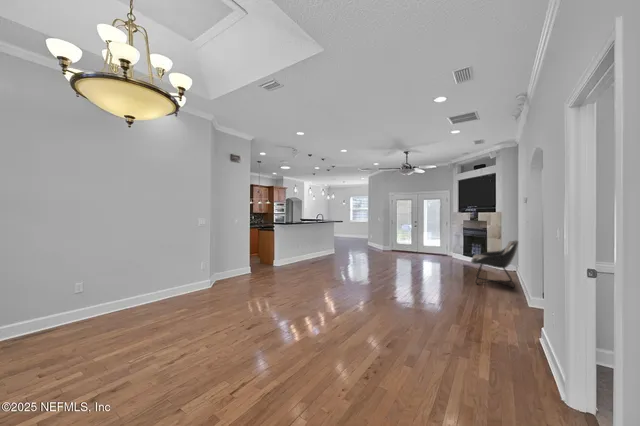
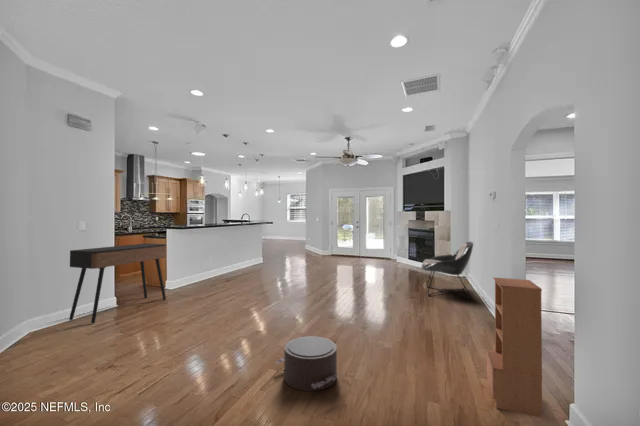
console table: none [220,238,273,289] -> present [69,243,166,323]
bookcase: none [509,265,544,357] -> present [487,277,542,417]
pouf: none [359,301,403,332] -> present [276,336,338,391]

